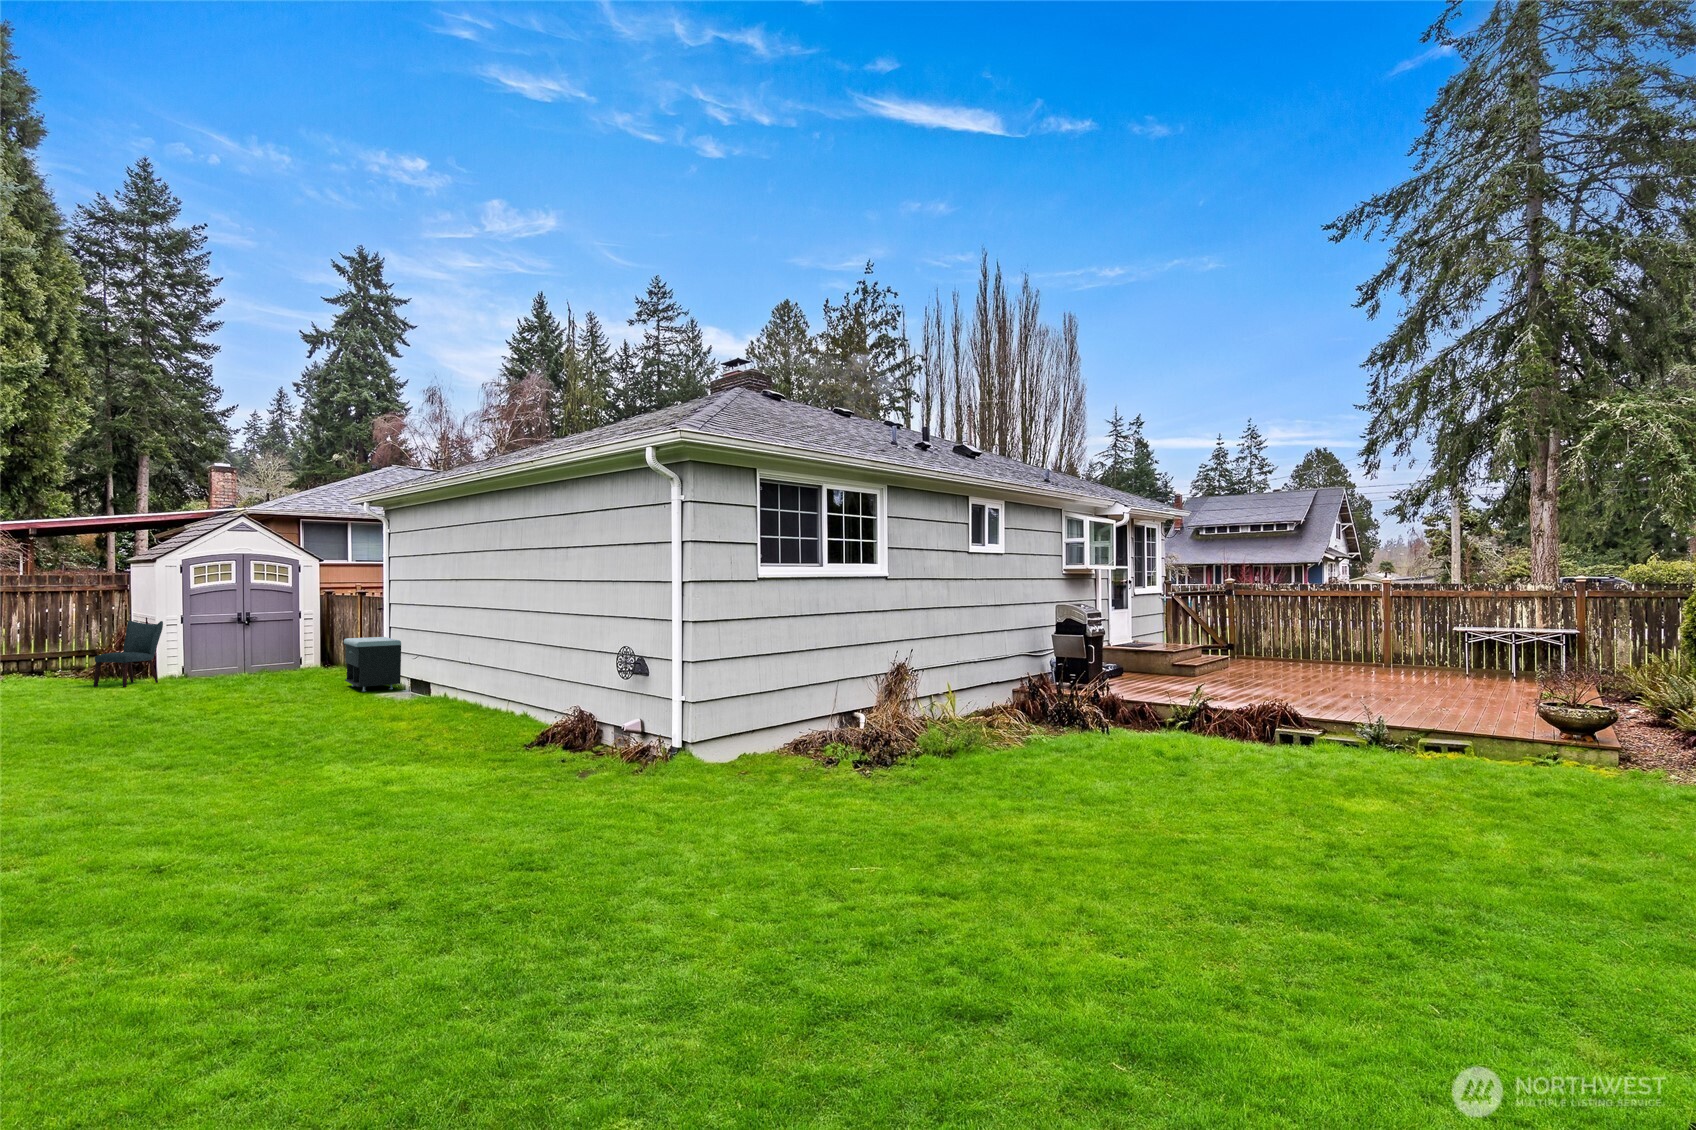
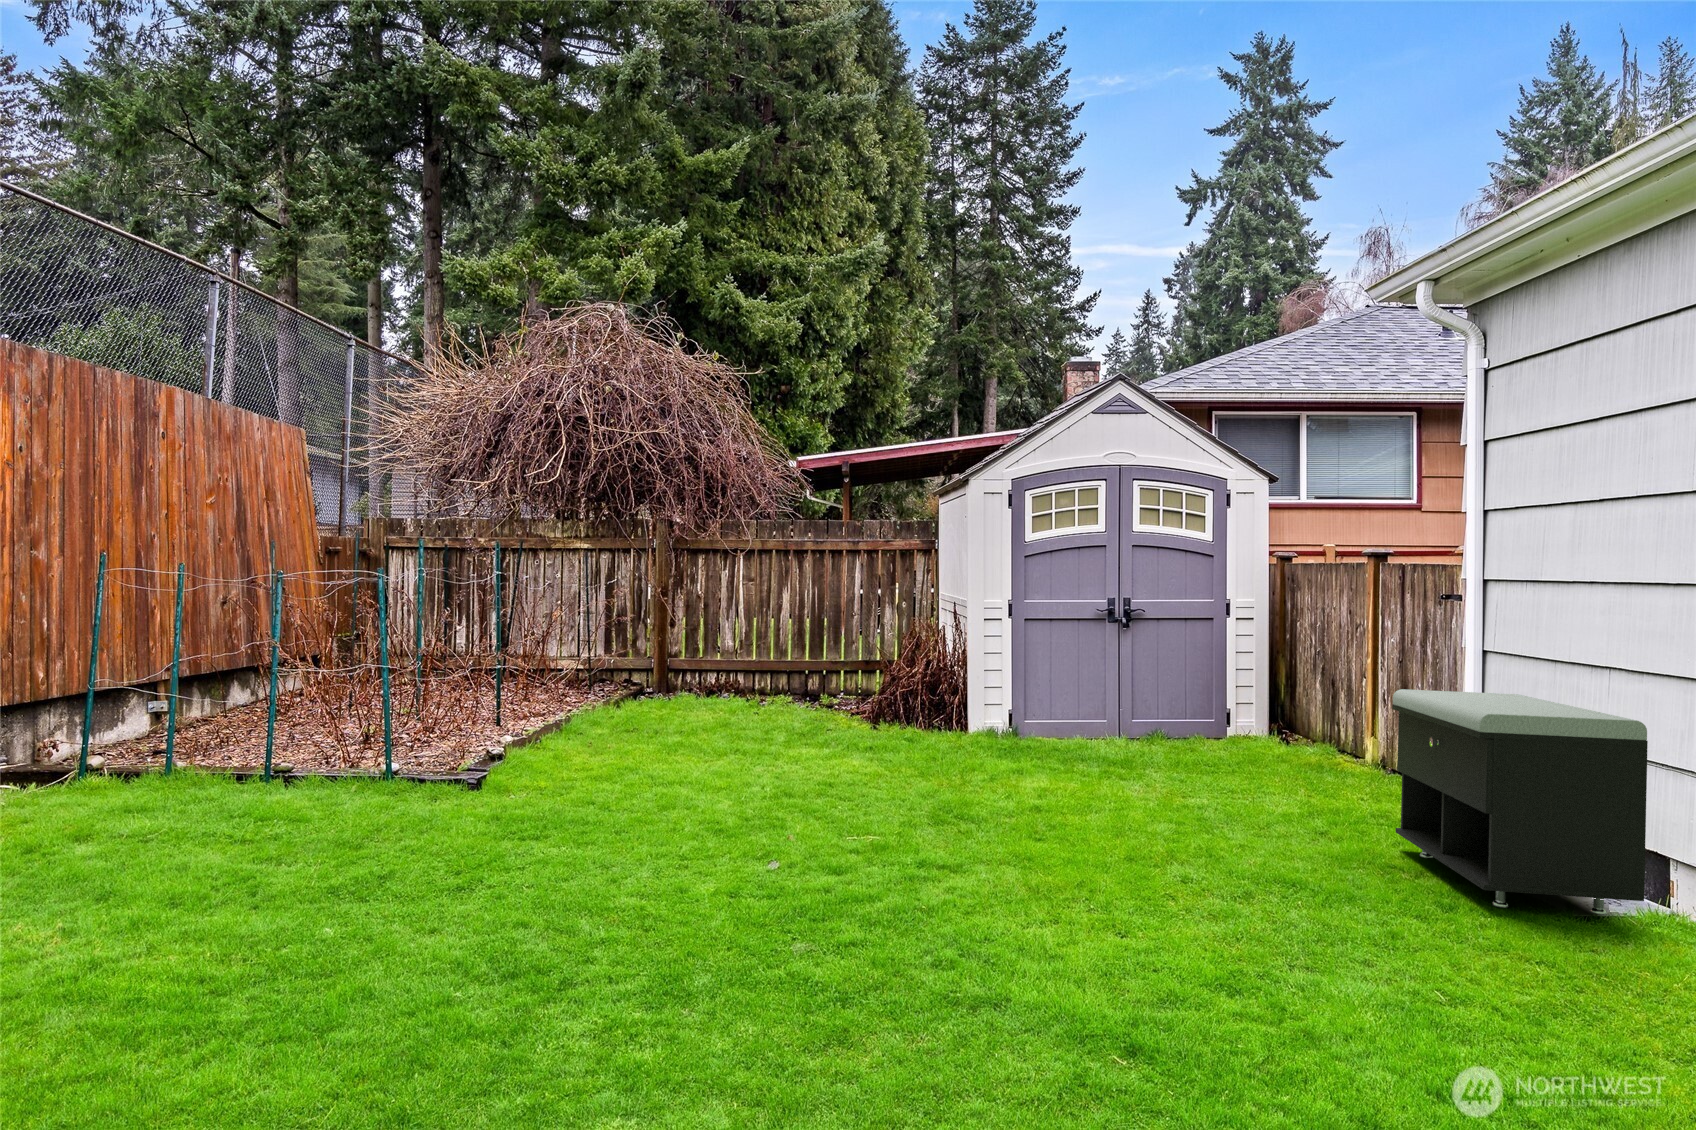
chair: present [94,621,163,687] -> none [863,605,972,753]

